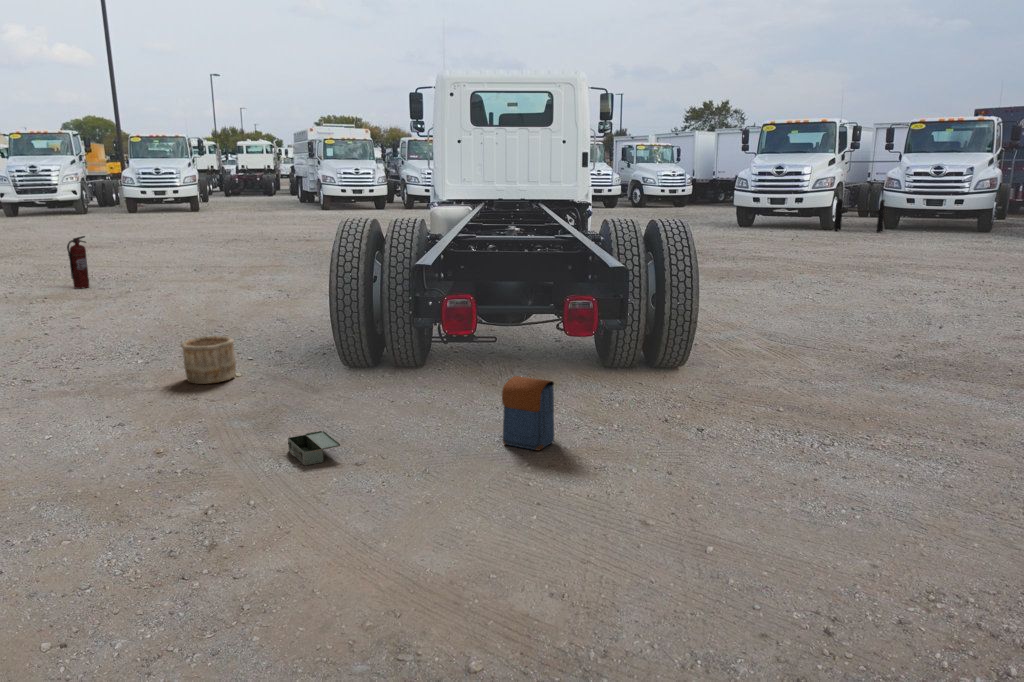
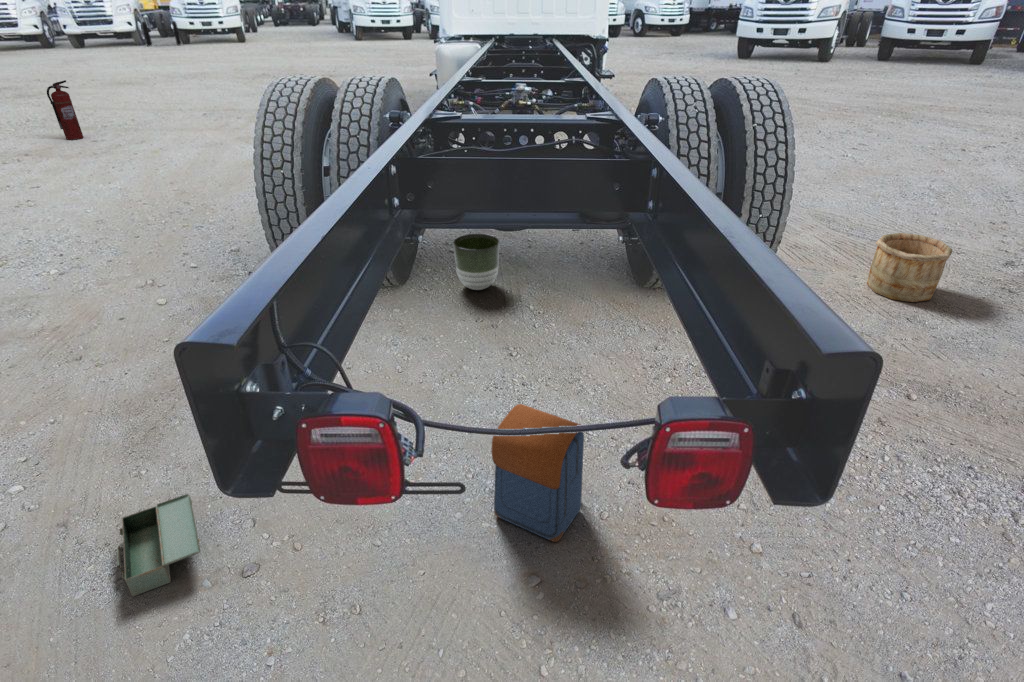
bench: present [834,199,885,233] -> present [142,21,181,46]
planter: none [464,328,498,368] -> present [453,234,499,290]
wooden bucket: present [181,336,236,384] -> present [867,233,952,302]

